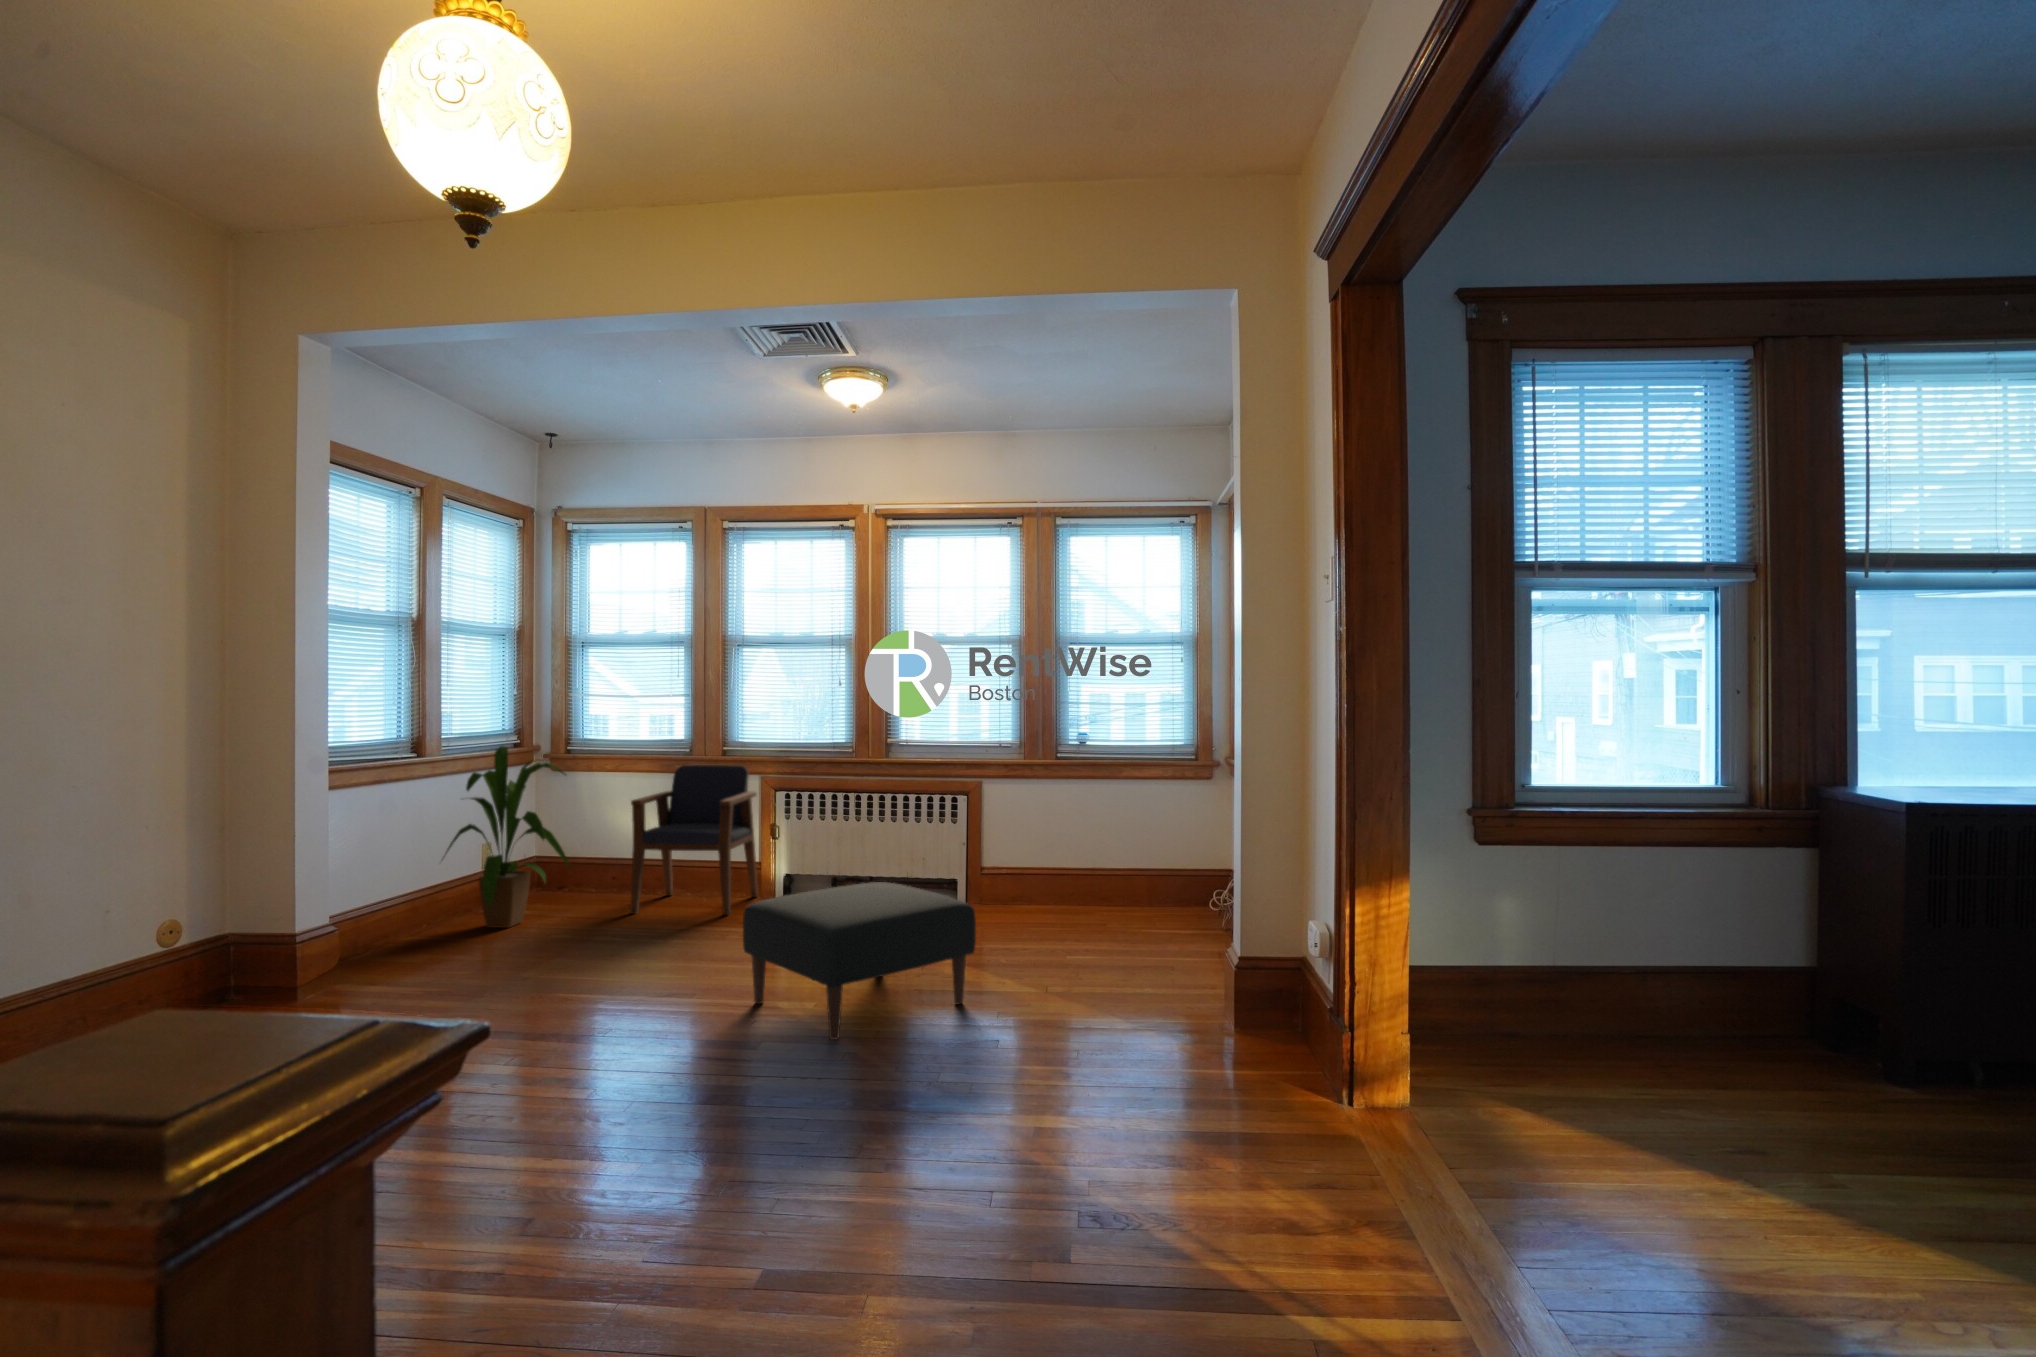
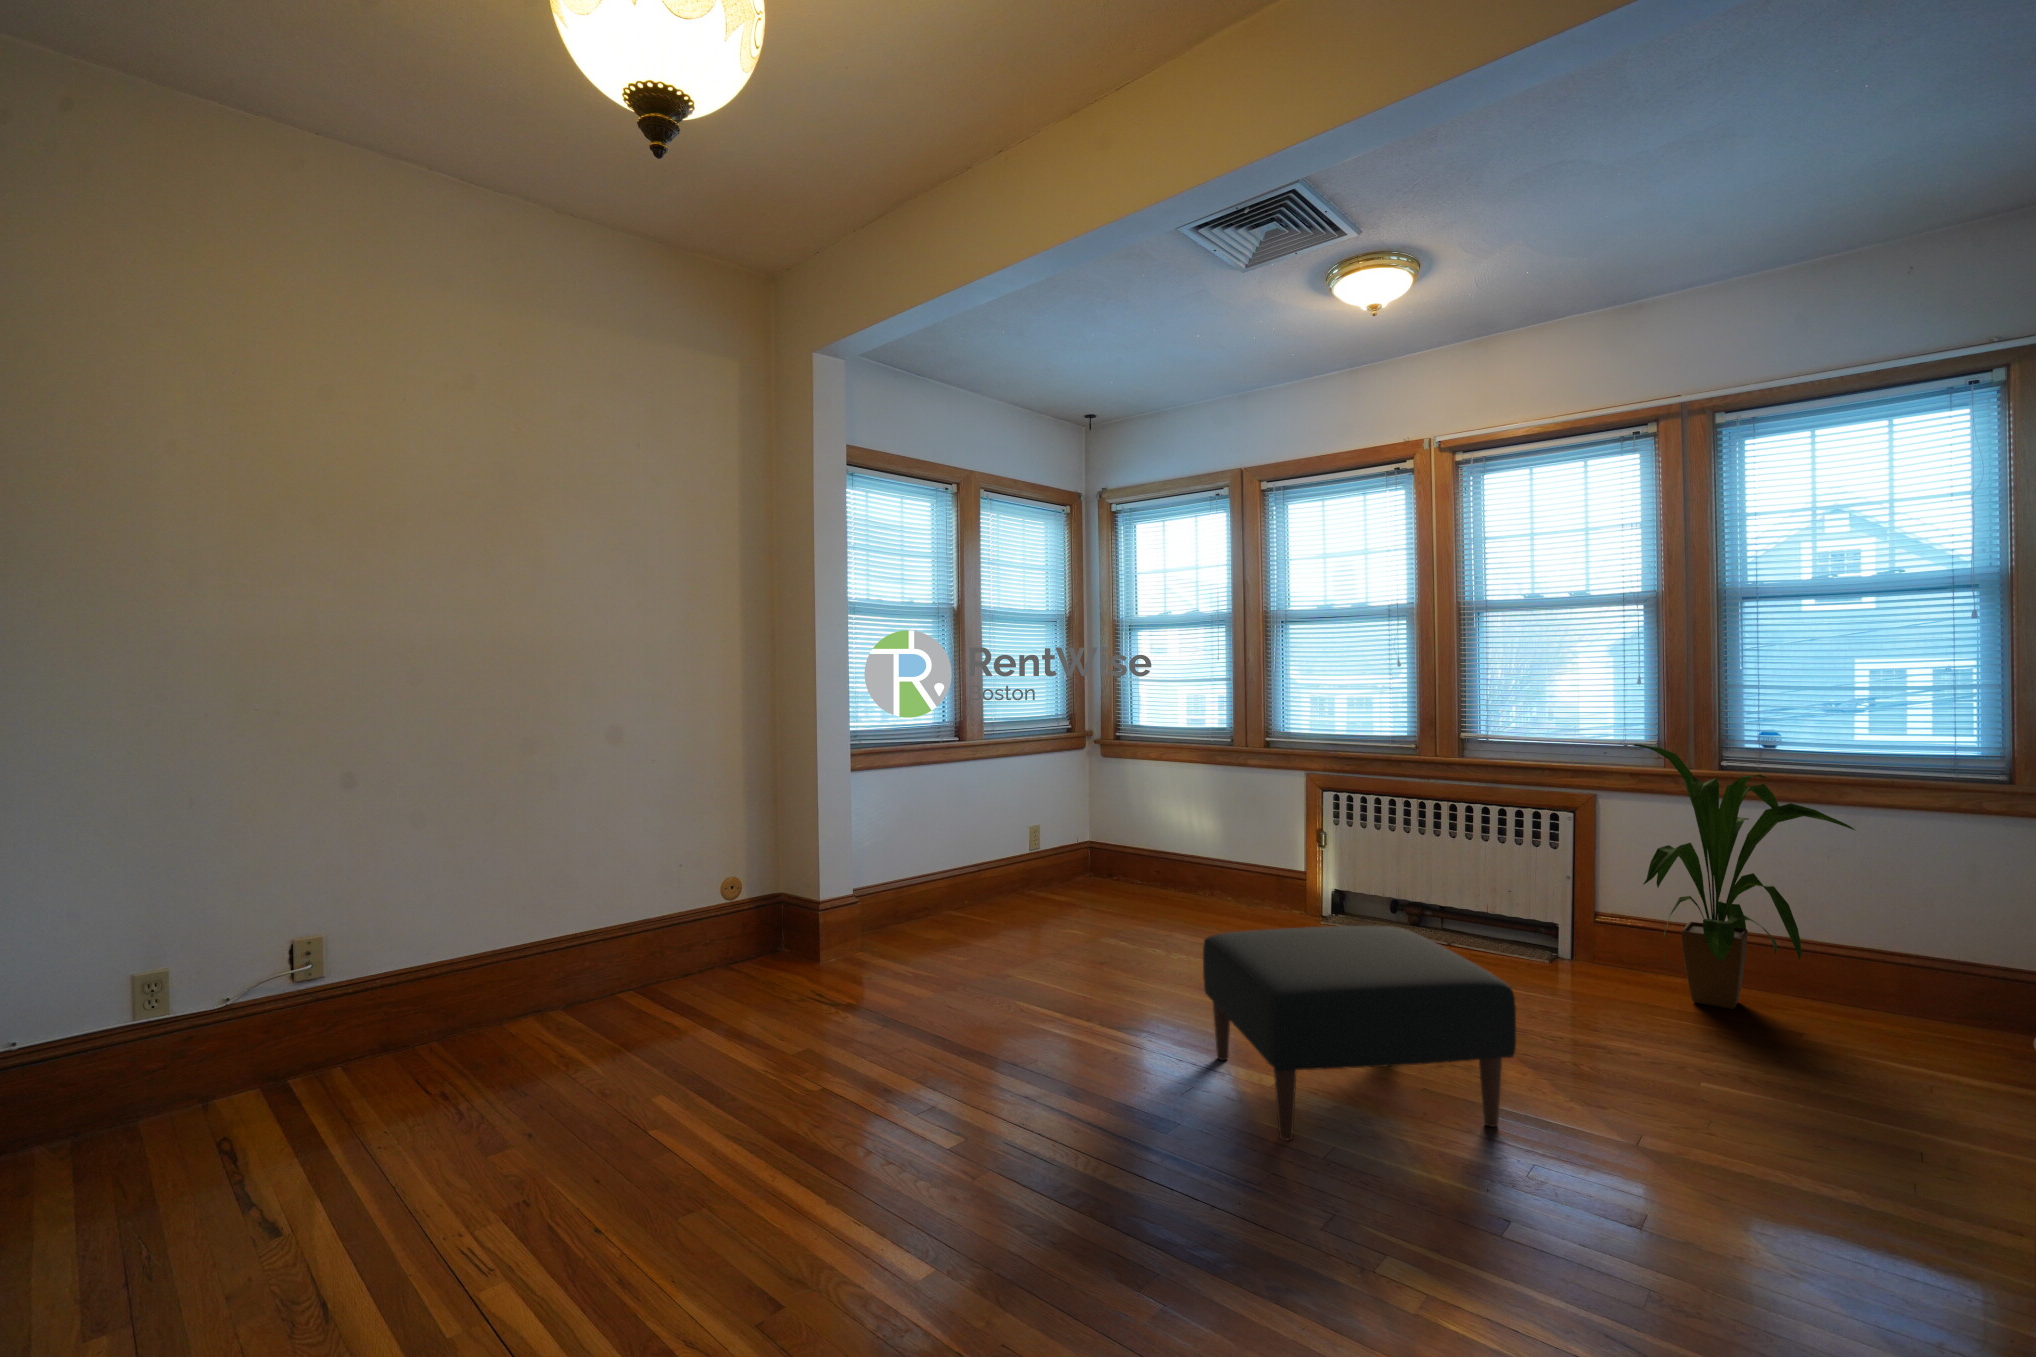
house plant: present [446,746,570,928] -> present [1633,744,1855,1009]
armchair: present [630,765,758,915] -> none [1156,756,1302,930]

